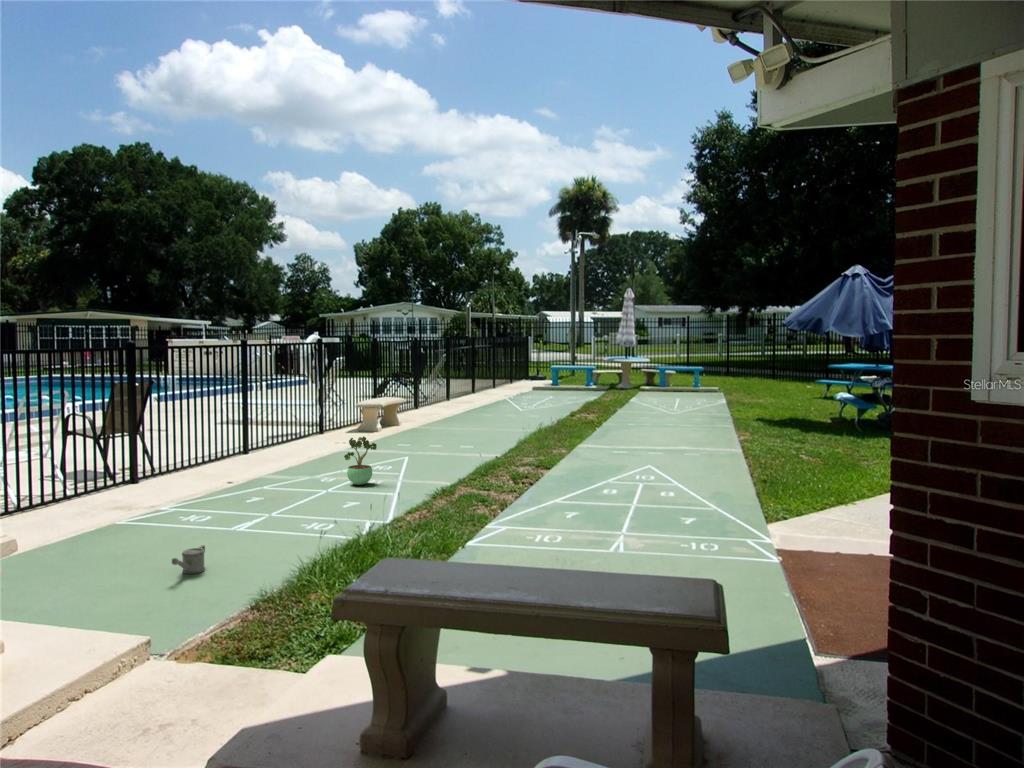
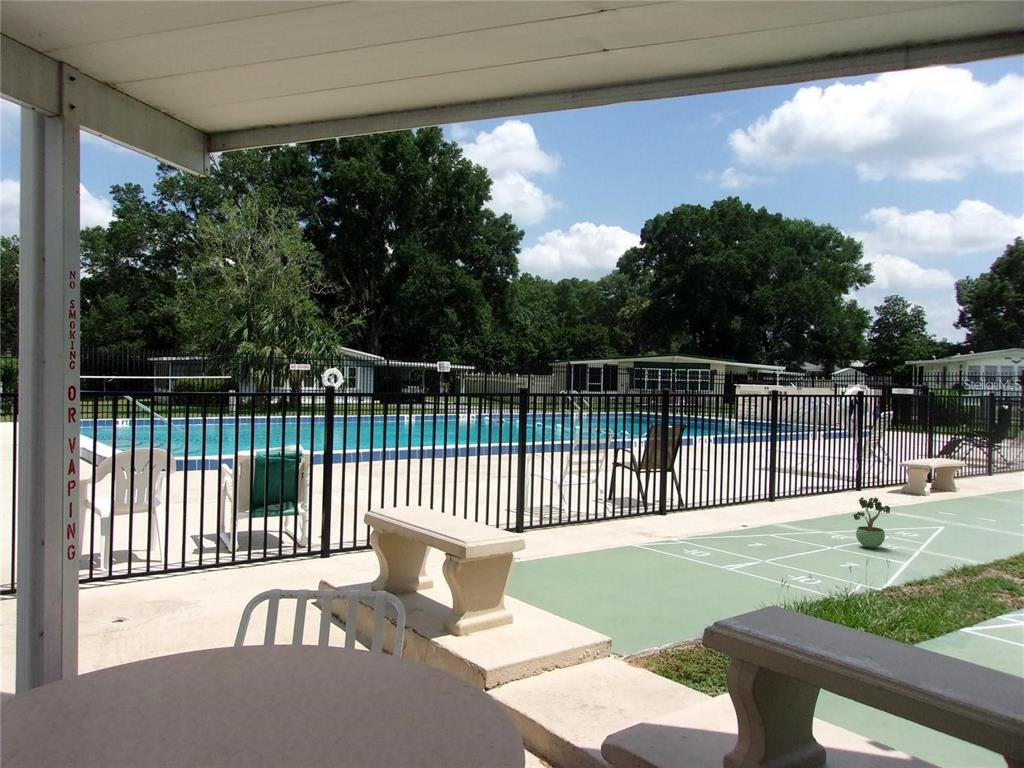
watering can: present [172,545,205,574] -> none [656,575,688,598]

